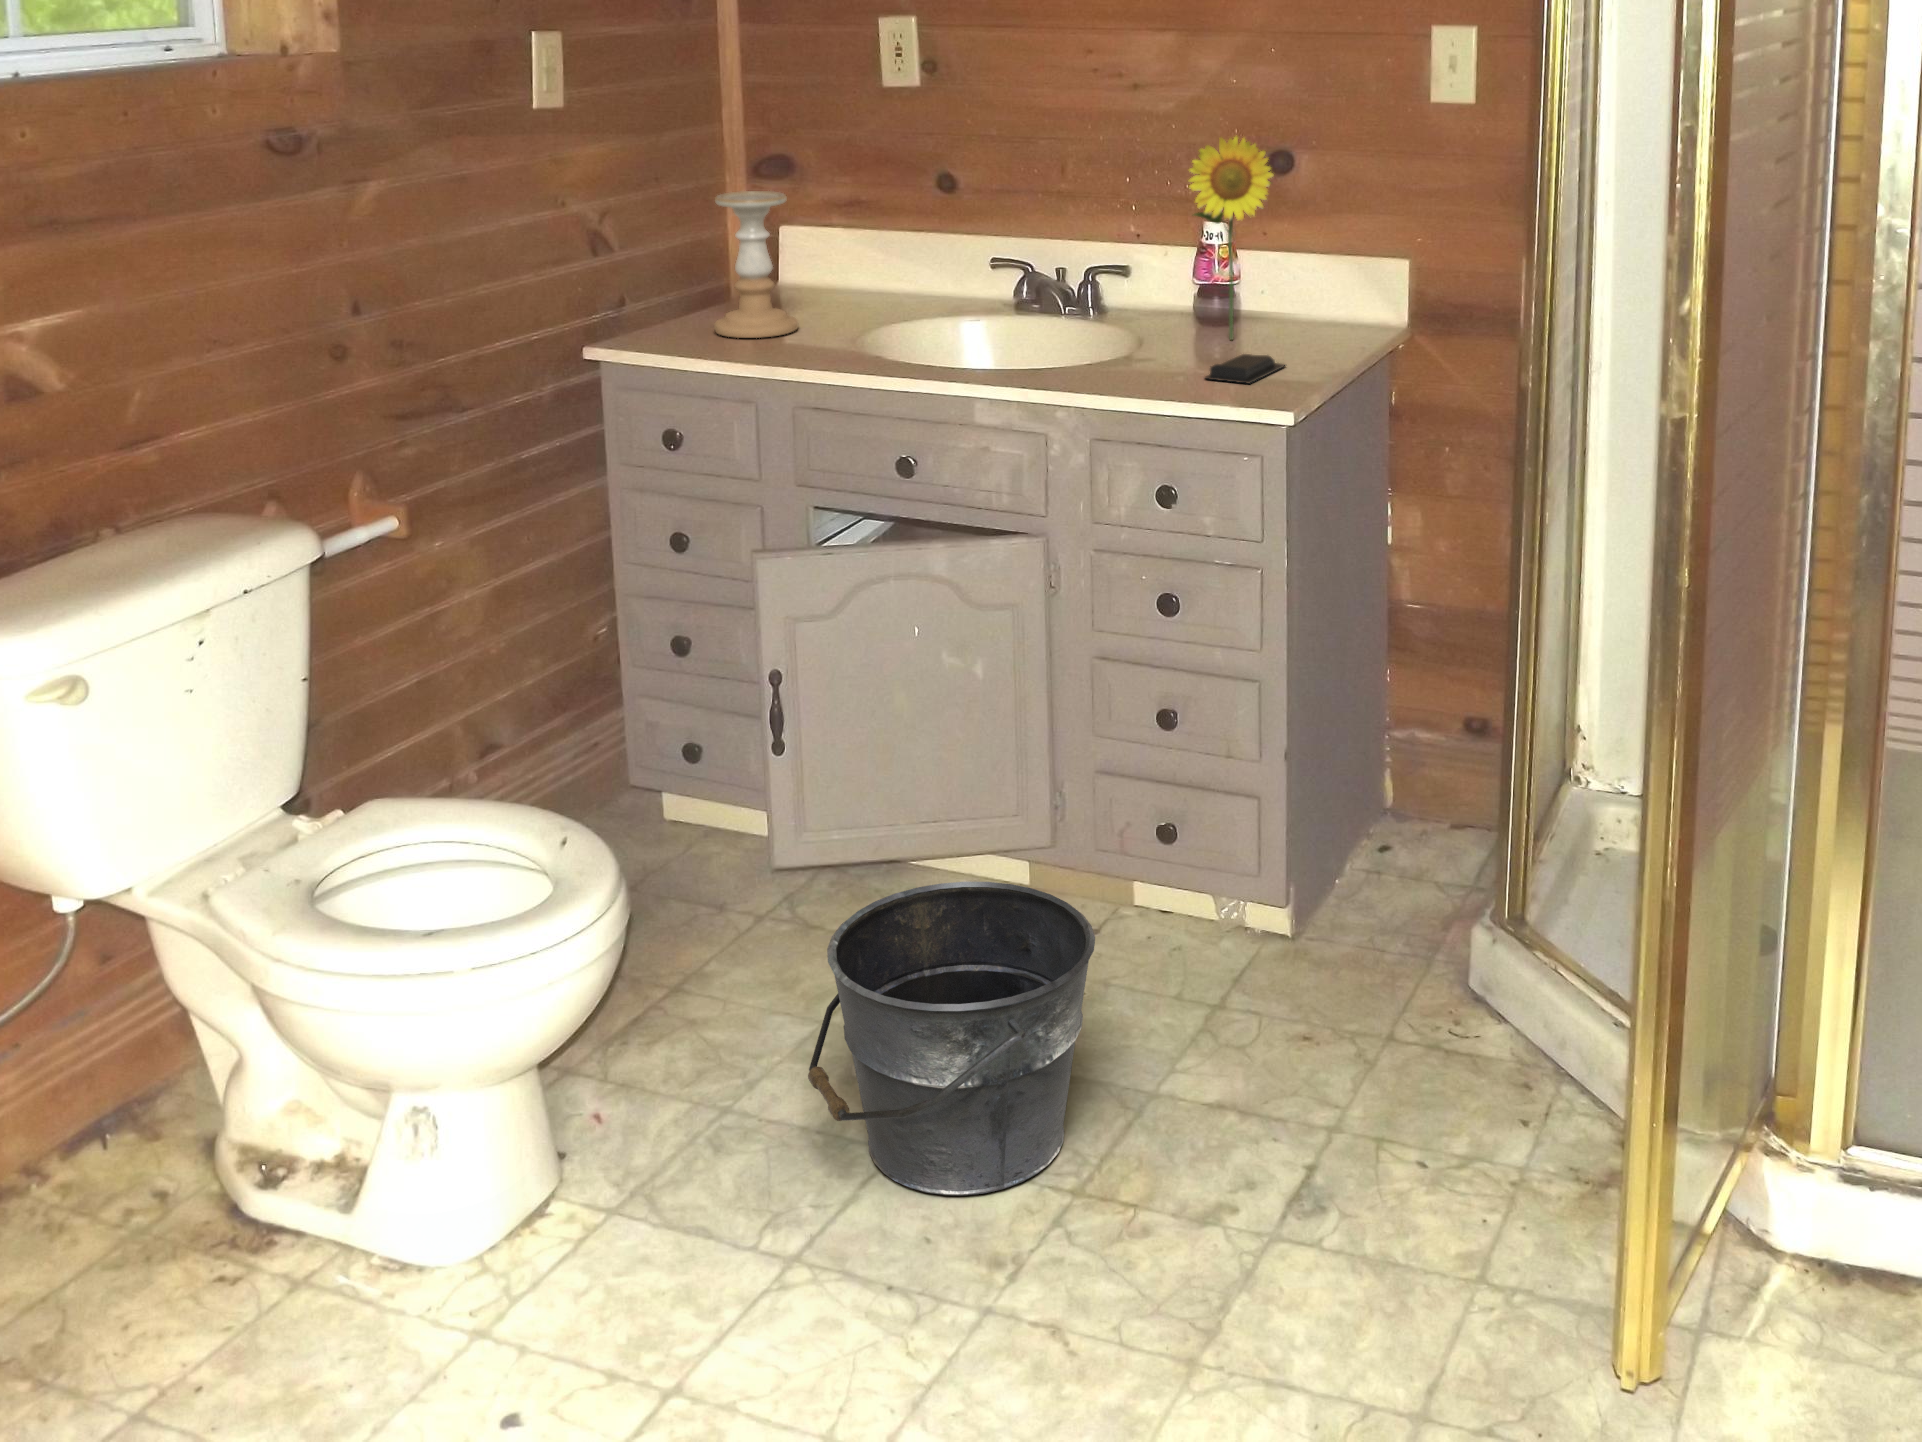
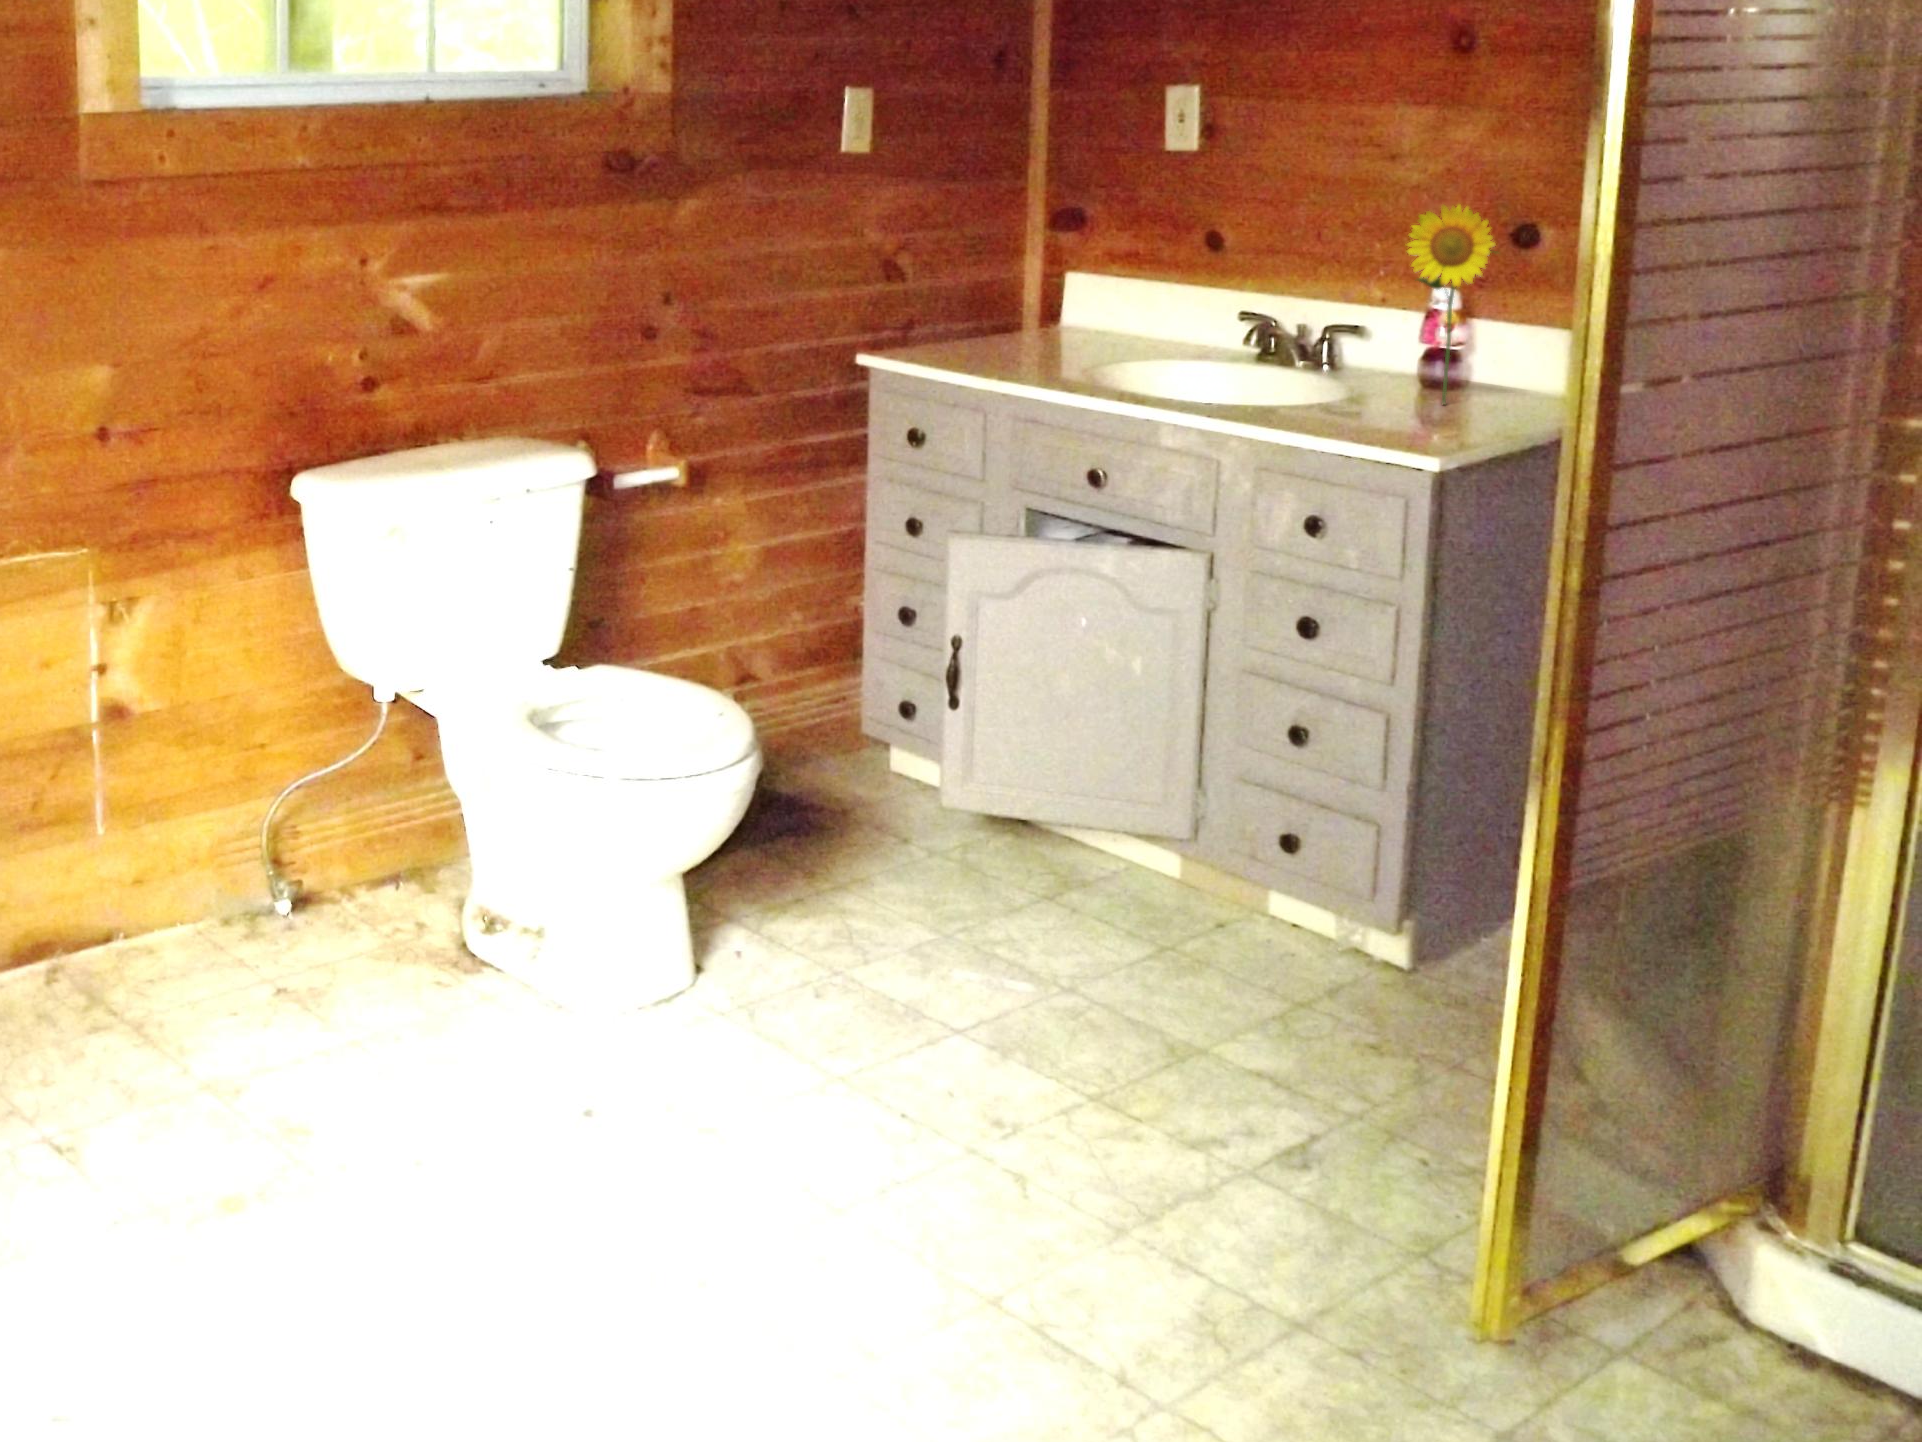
candle holder: present [714,191,798,338] -> none [964,233,1039,362]
soap bar: present [1205,354,1285,384] -> none [1375,413,1473,438]
bucket: present [808,882,1095,1195] -> none [885,825,1144,1078]

